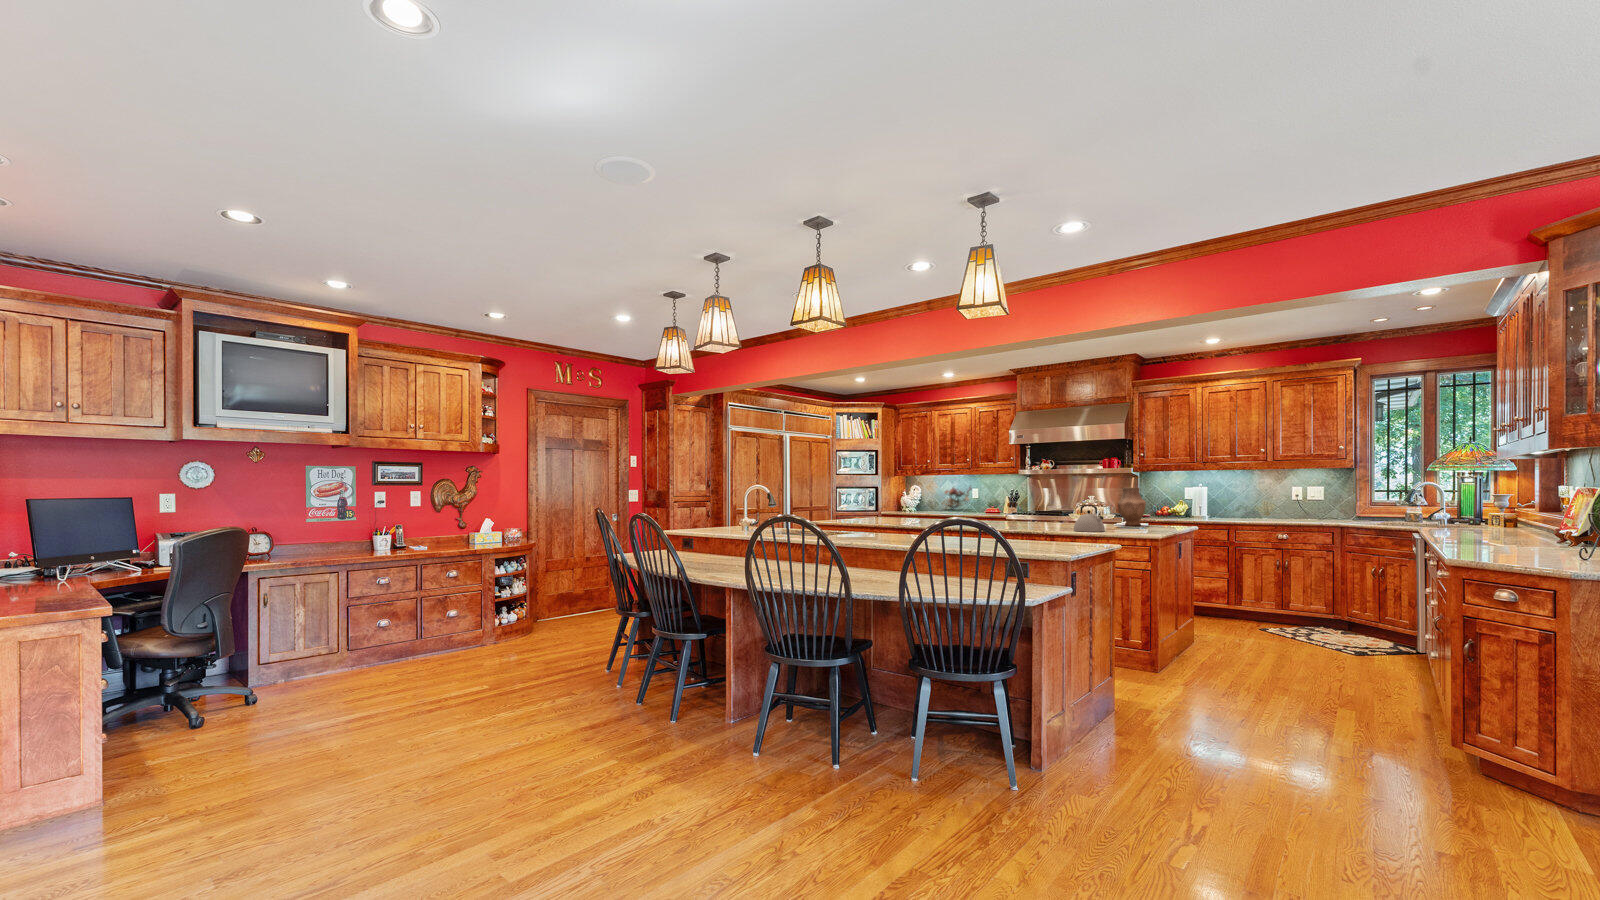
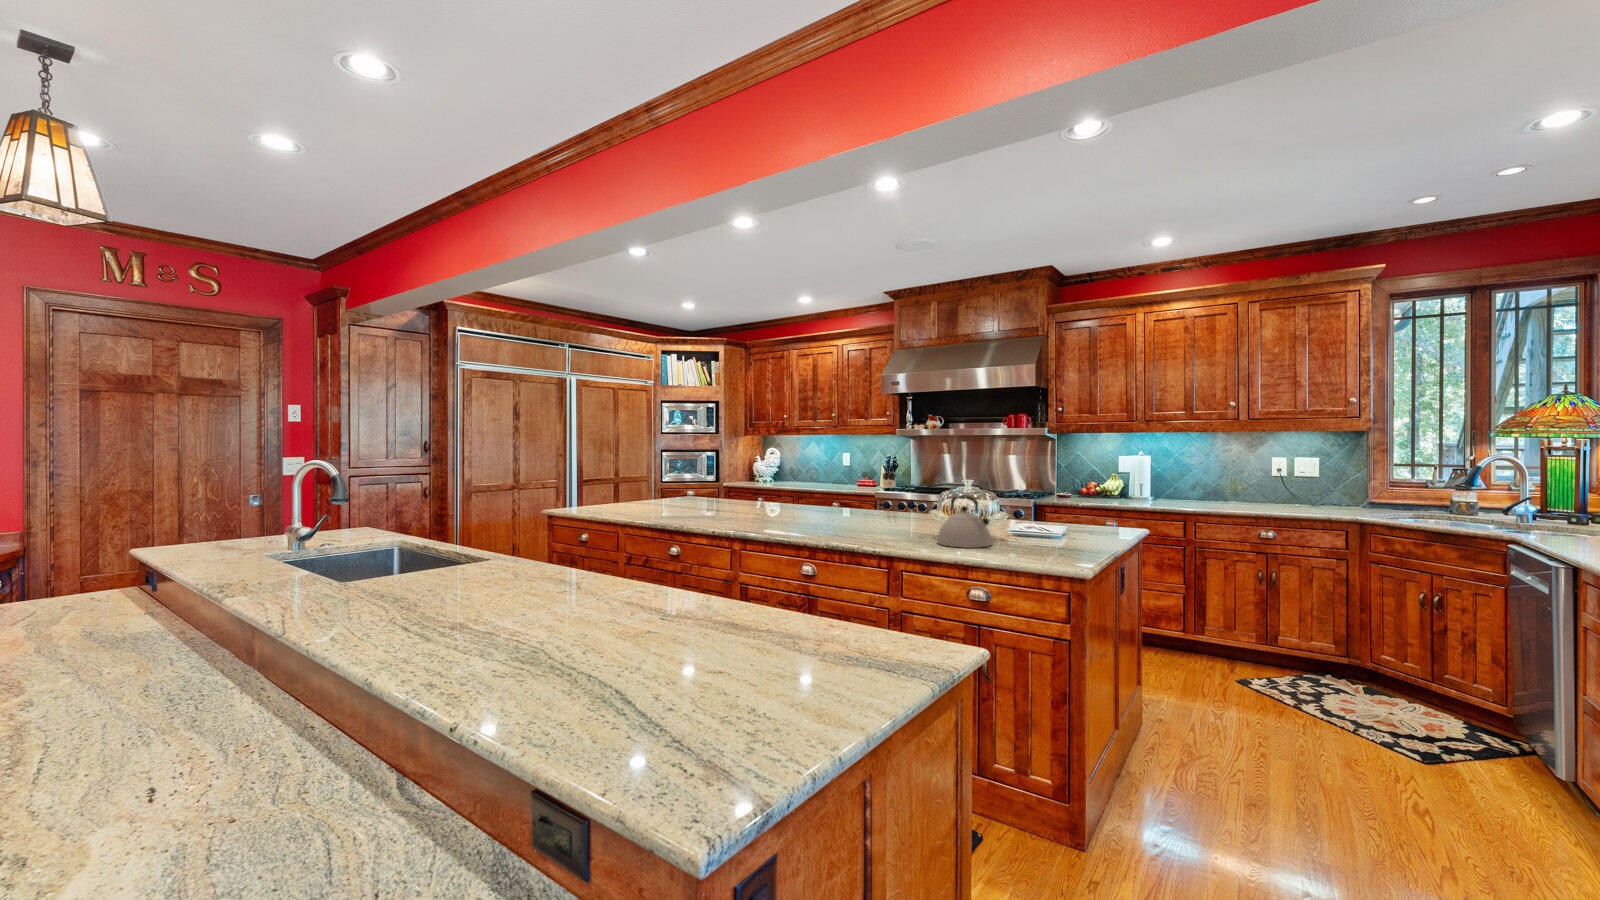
flower arrangement: present [945,487,971,509] -> none [803,450,843,482]
vase: present [1118,488,1146,526] -> none [1020,461,1065,526]

